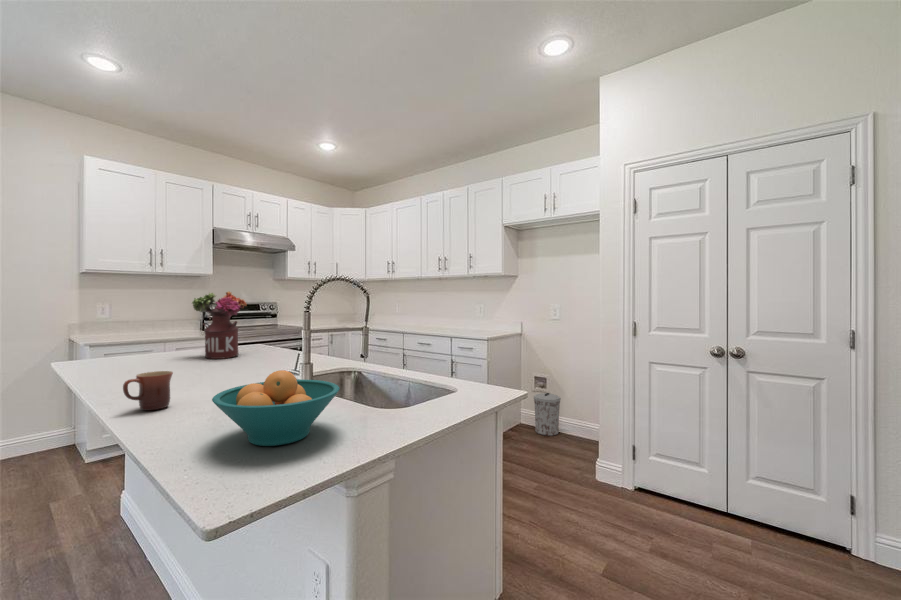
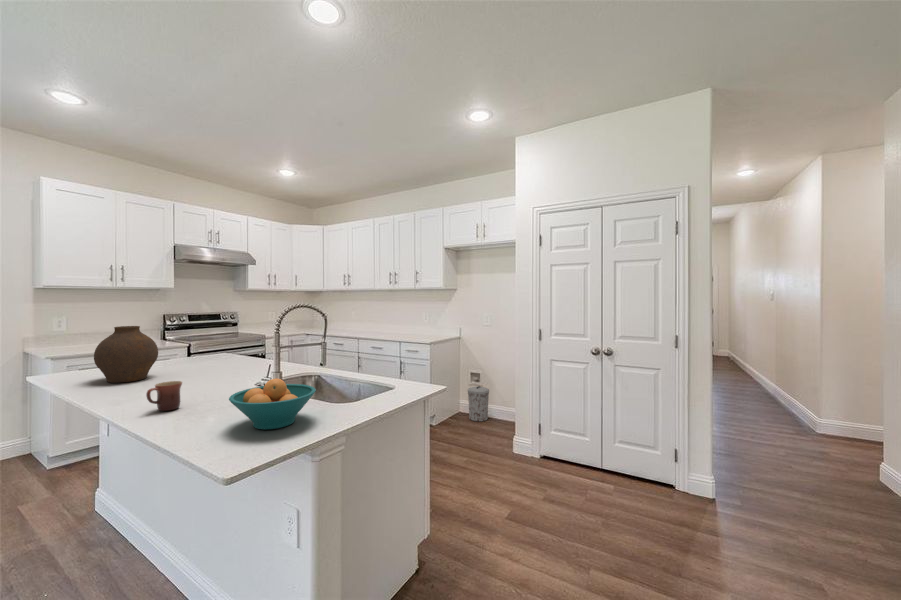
flower arrangement: present [192,292,246,359] -> none [173,310,221,368]
vase: none [95,306,170,372] -> present [94,326,158,383]

